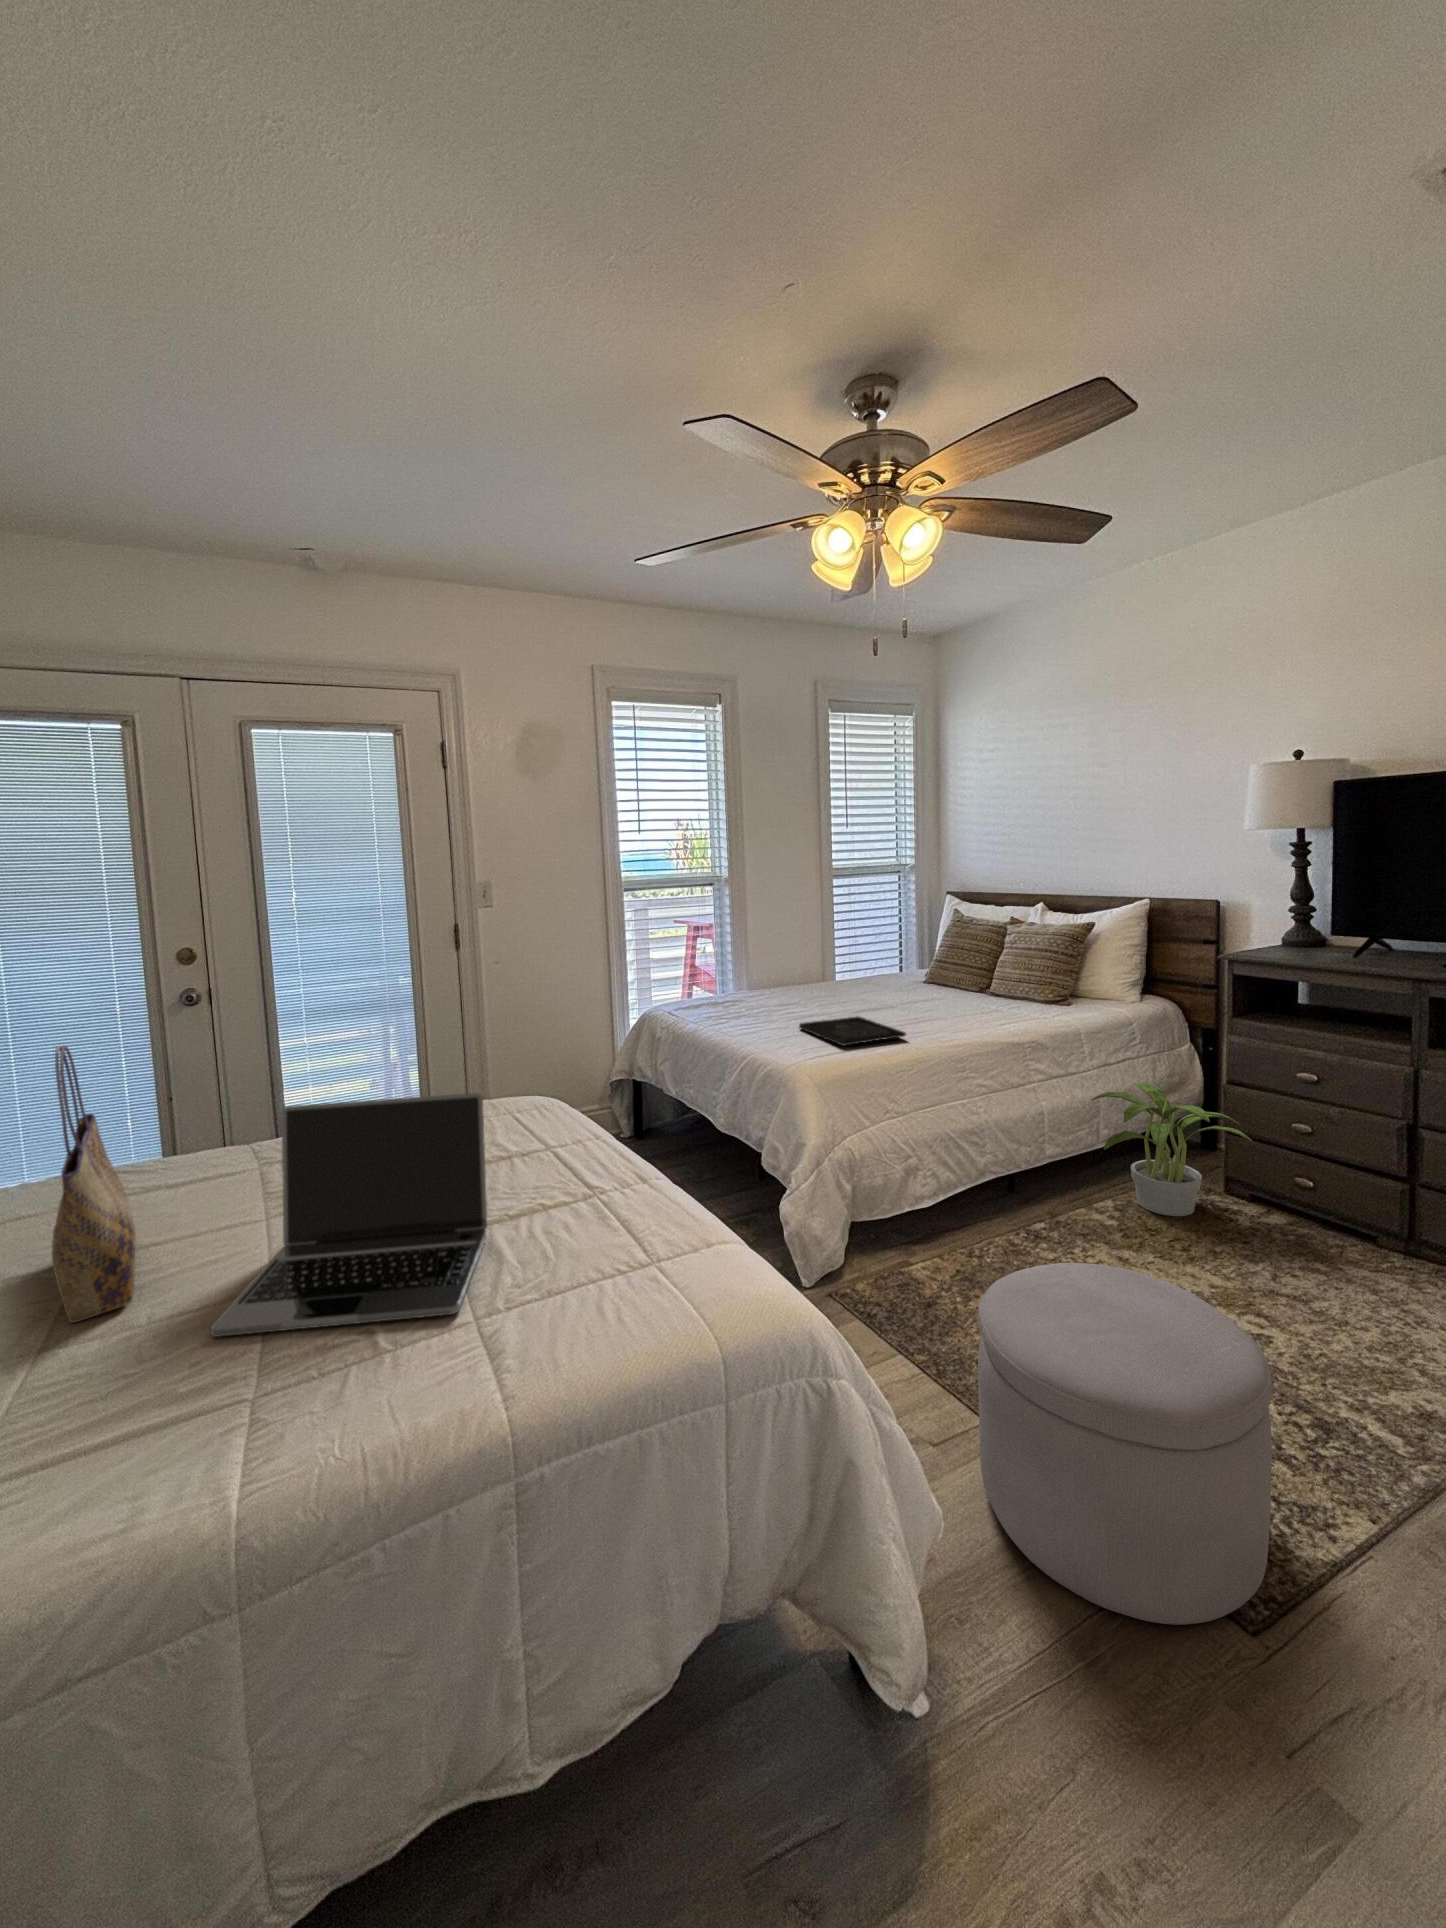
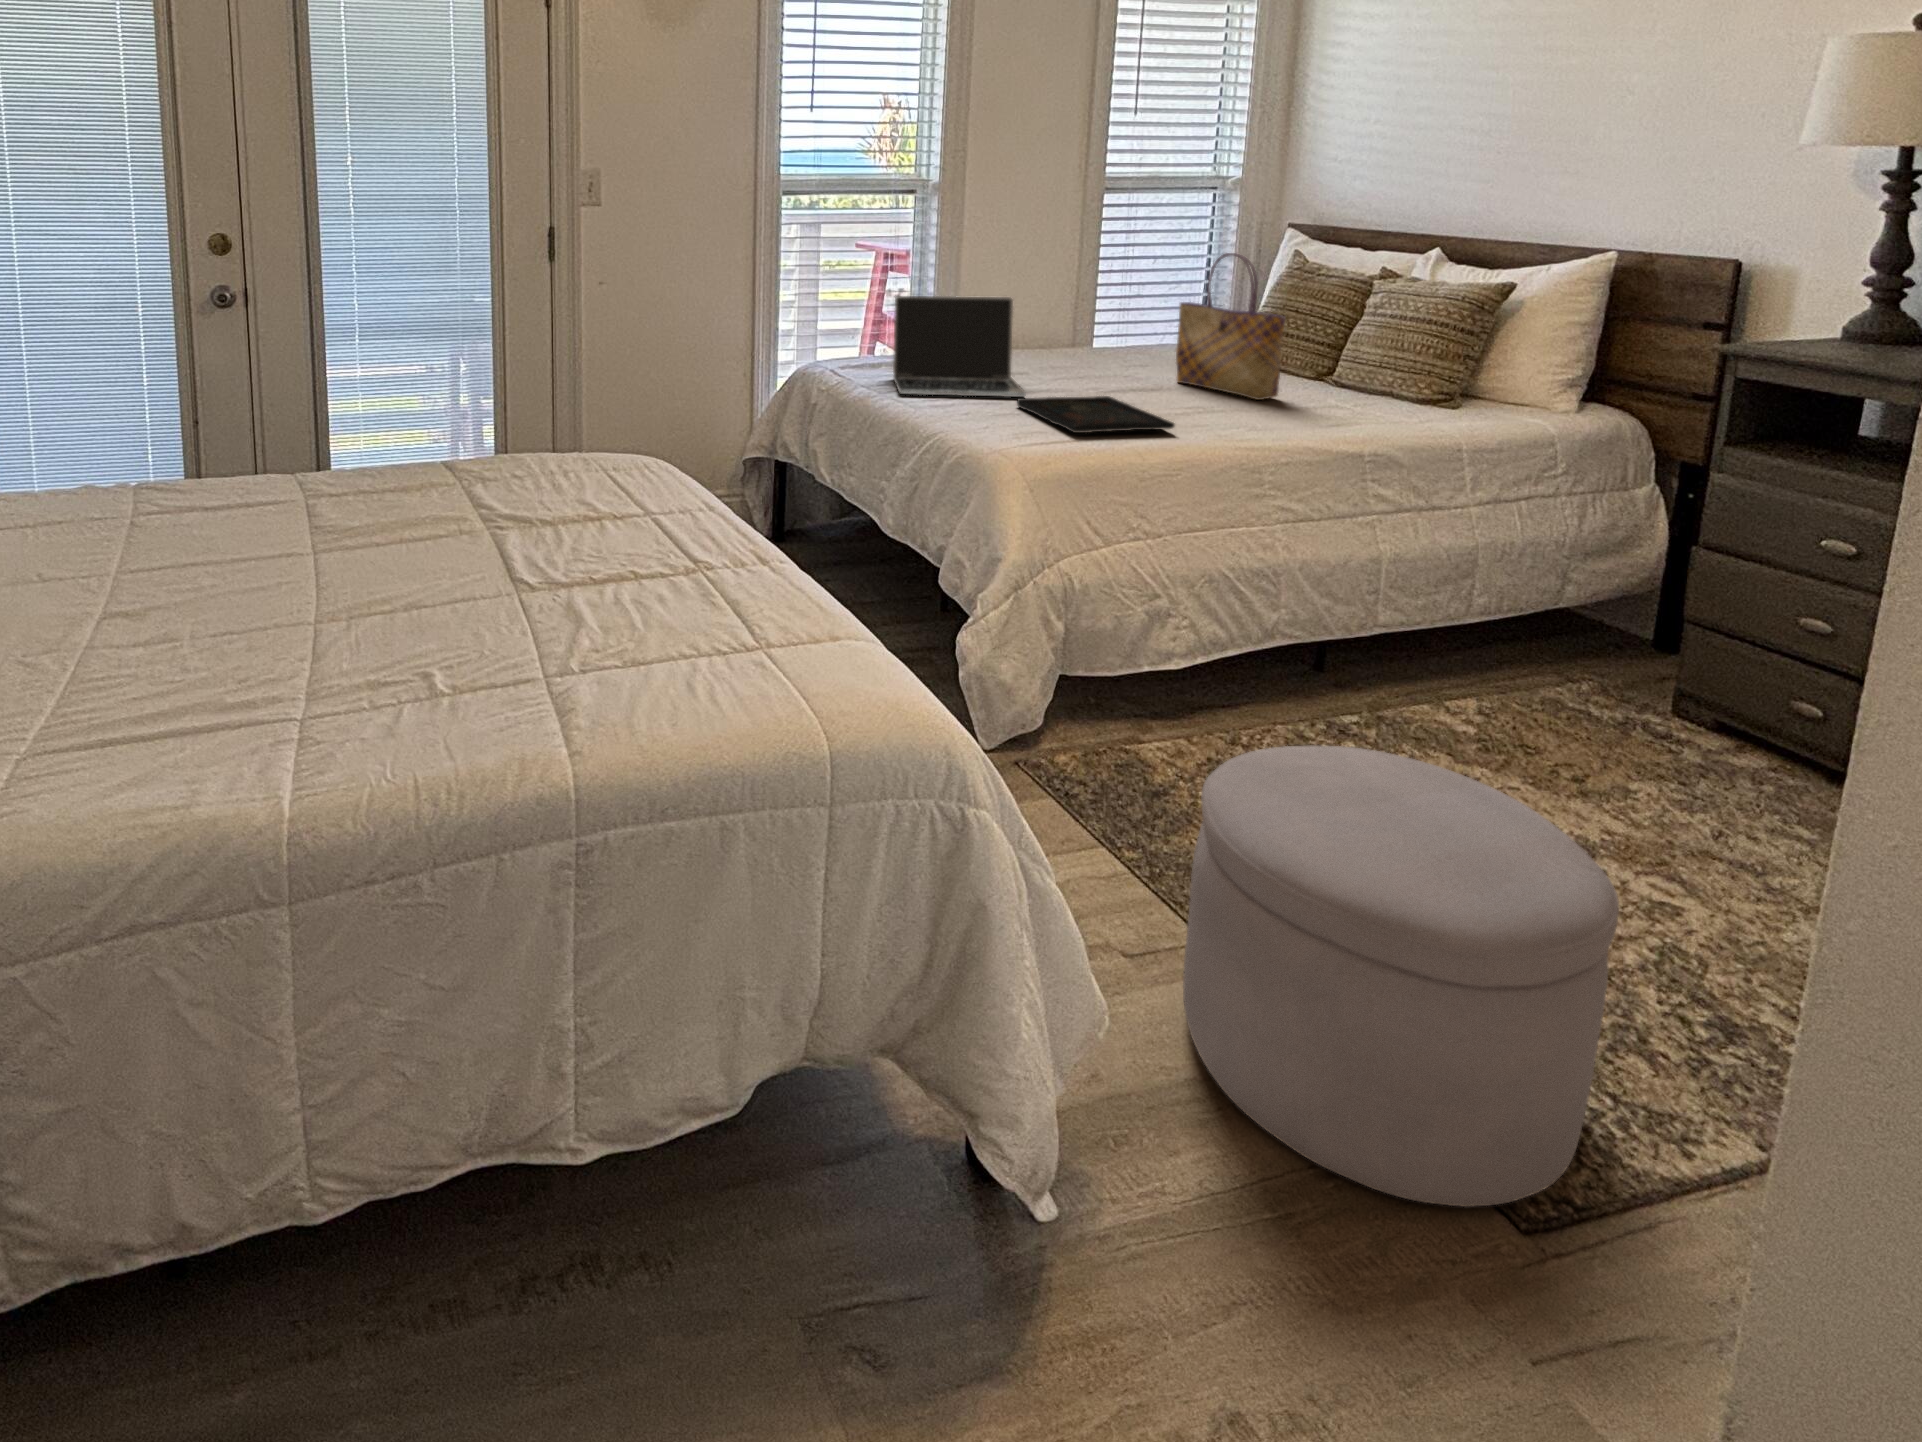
tote bag: present [52,1045,136,1323] -> present [1176,253,1285,400]
potted plant: present [1092,1083,1252,1216] -> none [1464,534,1724,736]
laptop: present [211,1093,487,1337] -> present [893,296,1026,397]

